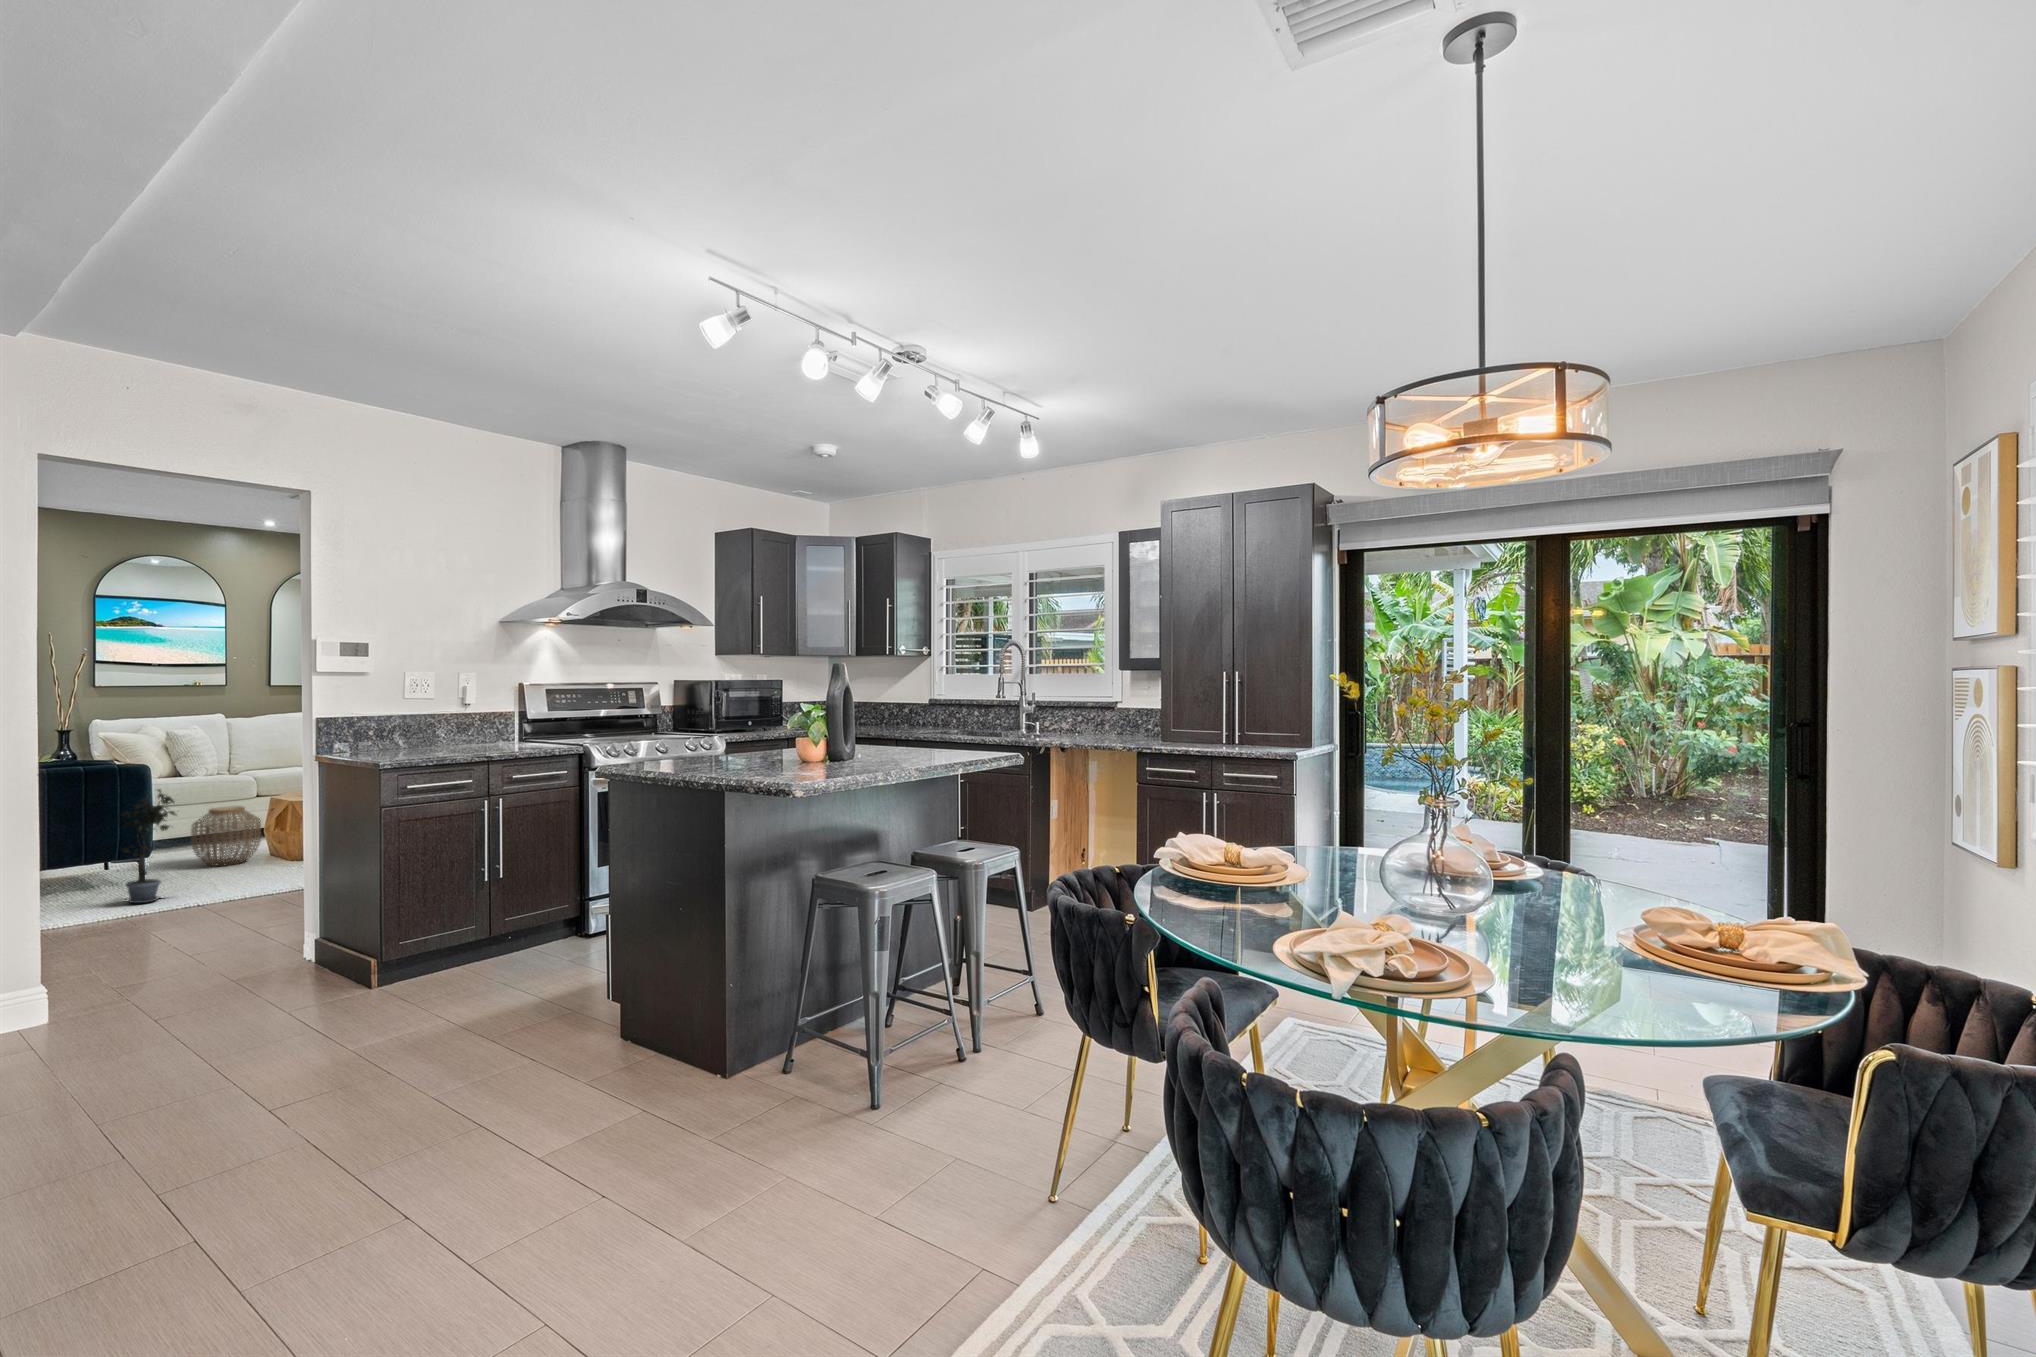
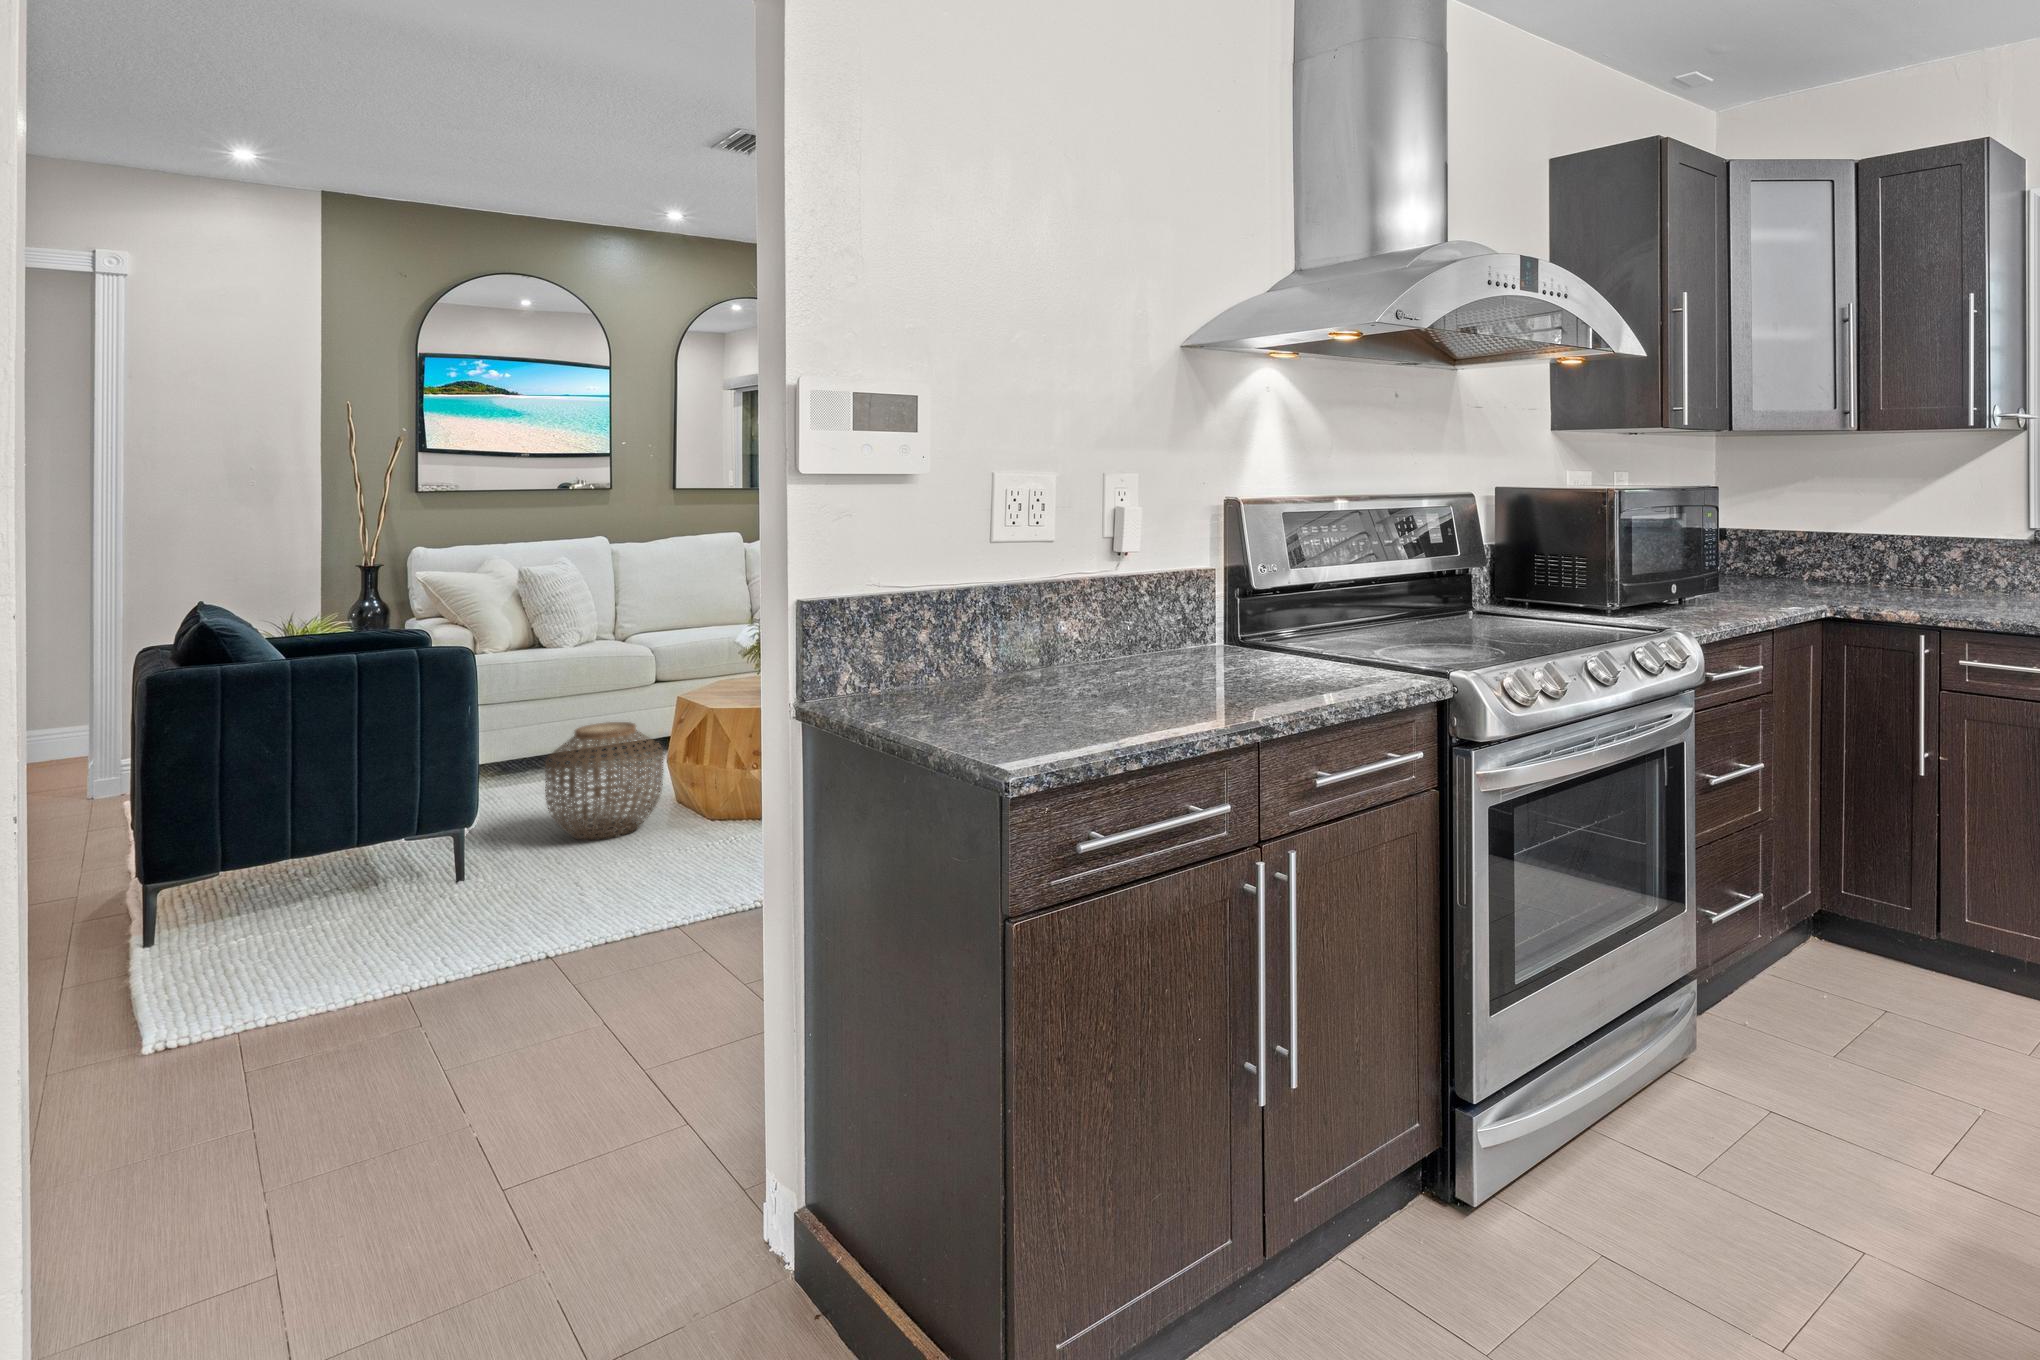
potted plant: present [121,789,177,903] -> none [382,713,511,957]

